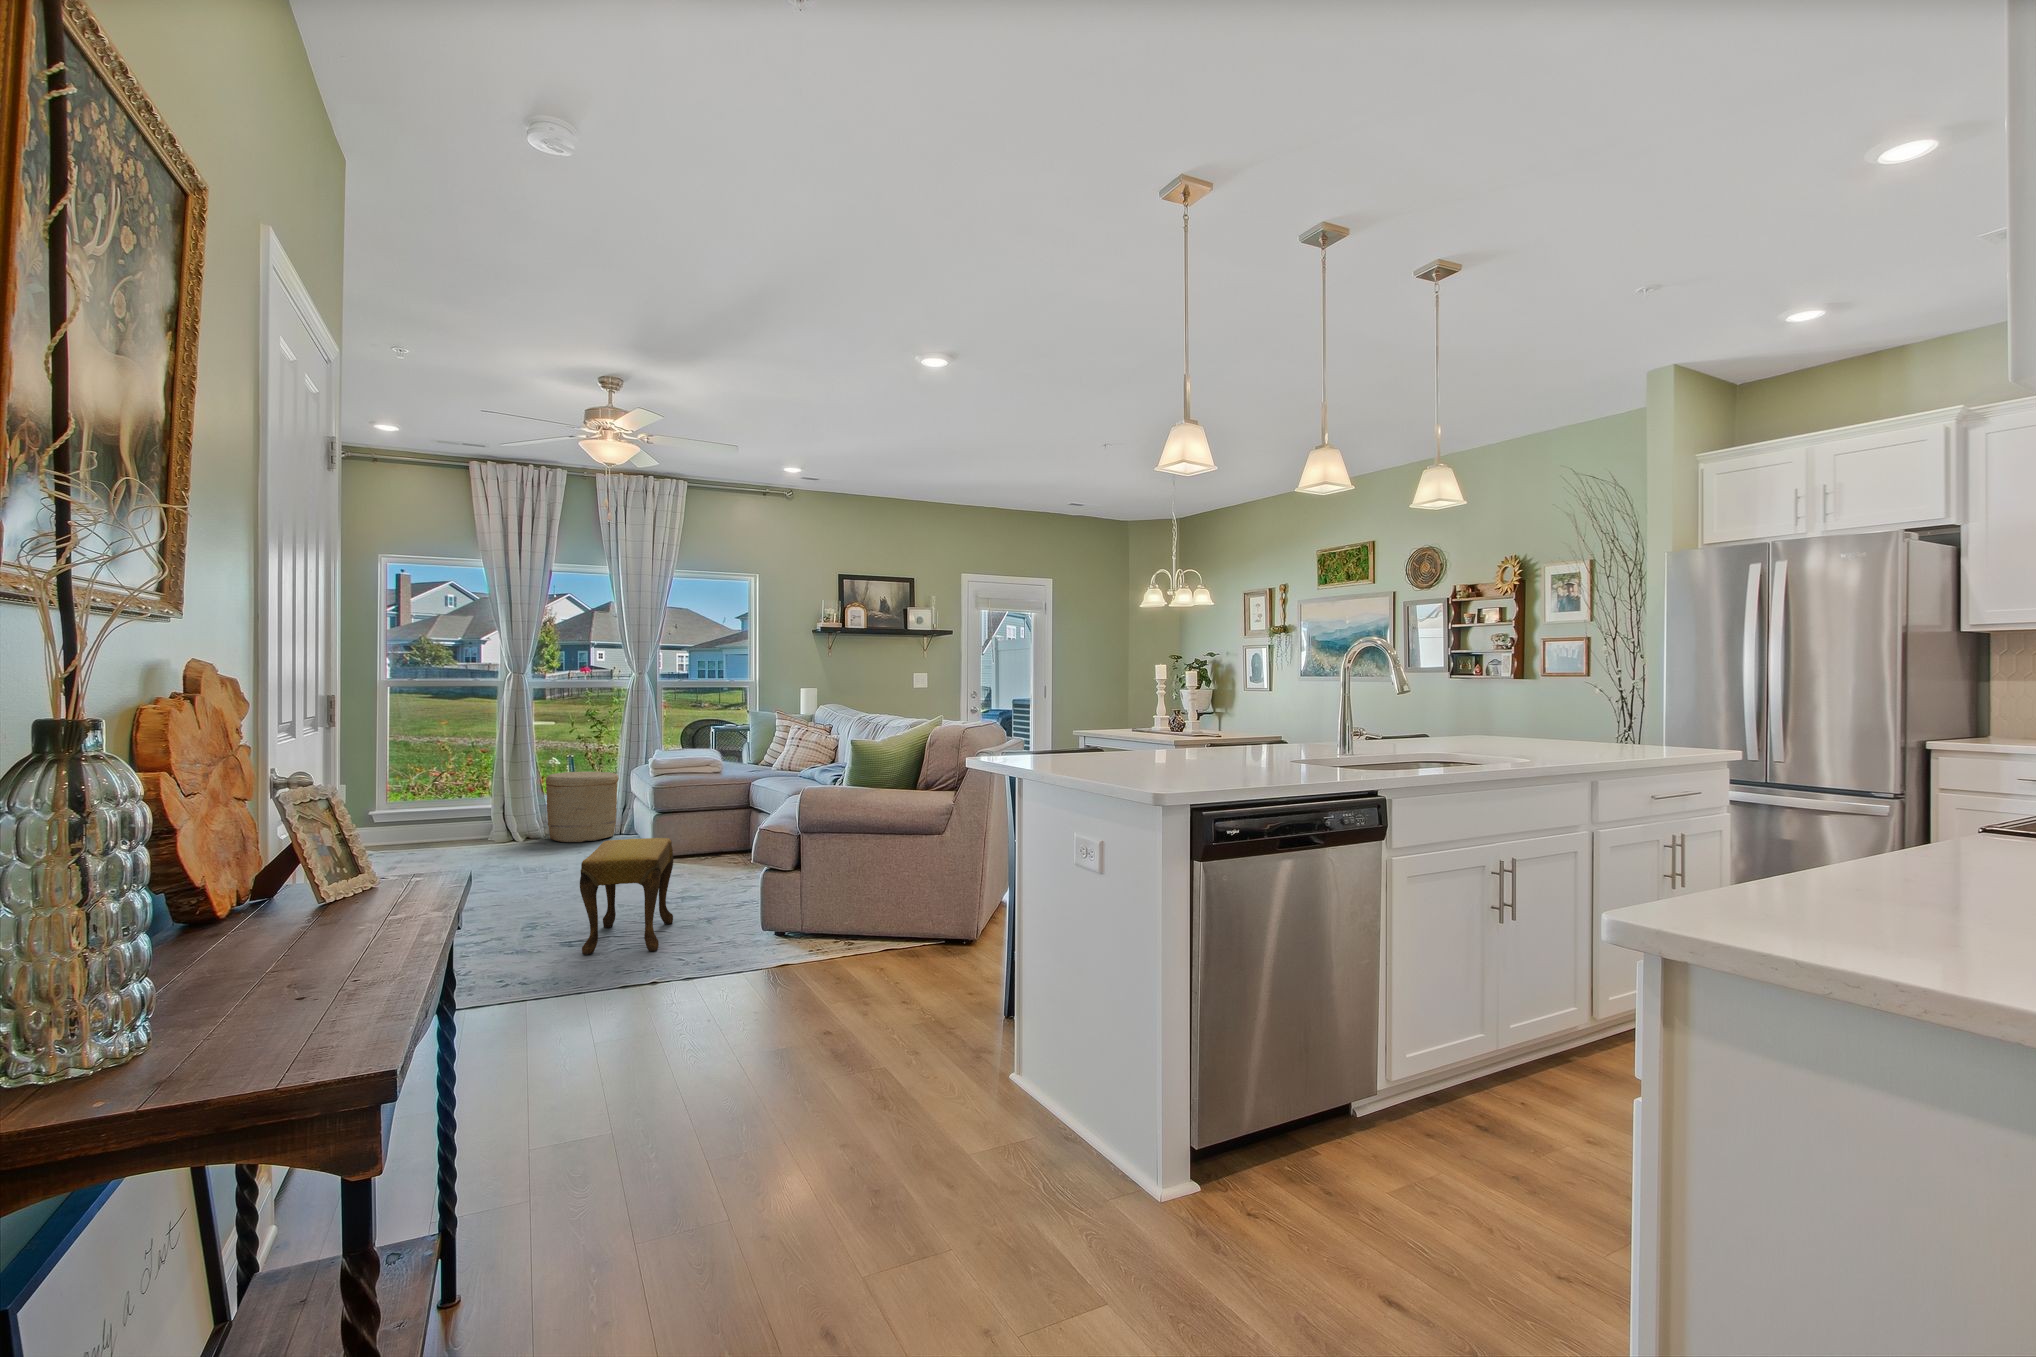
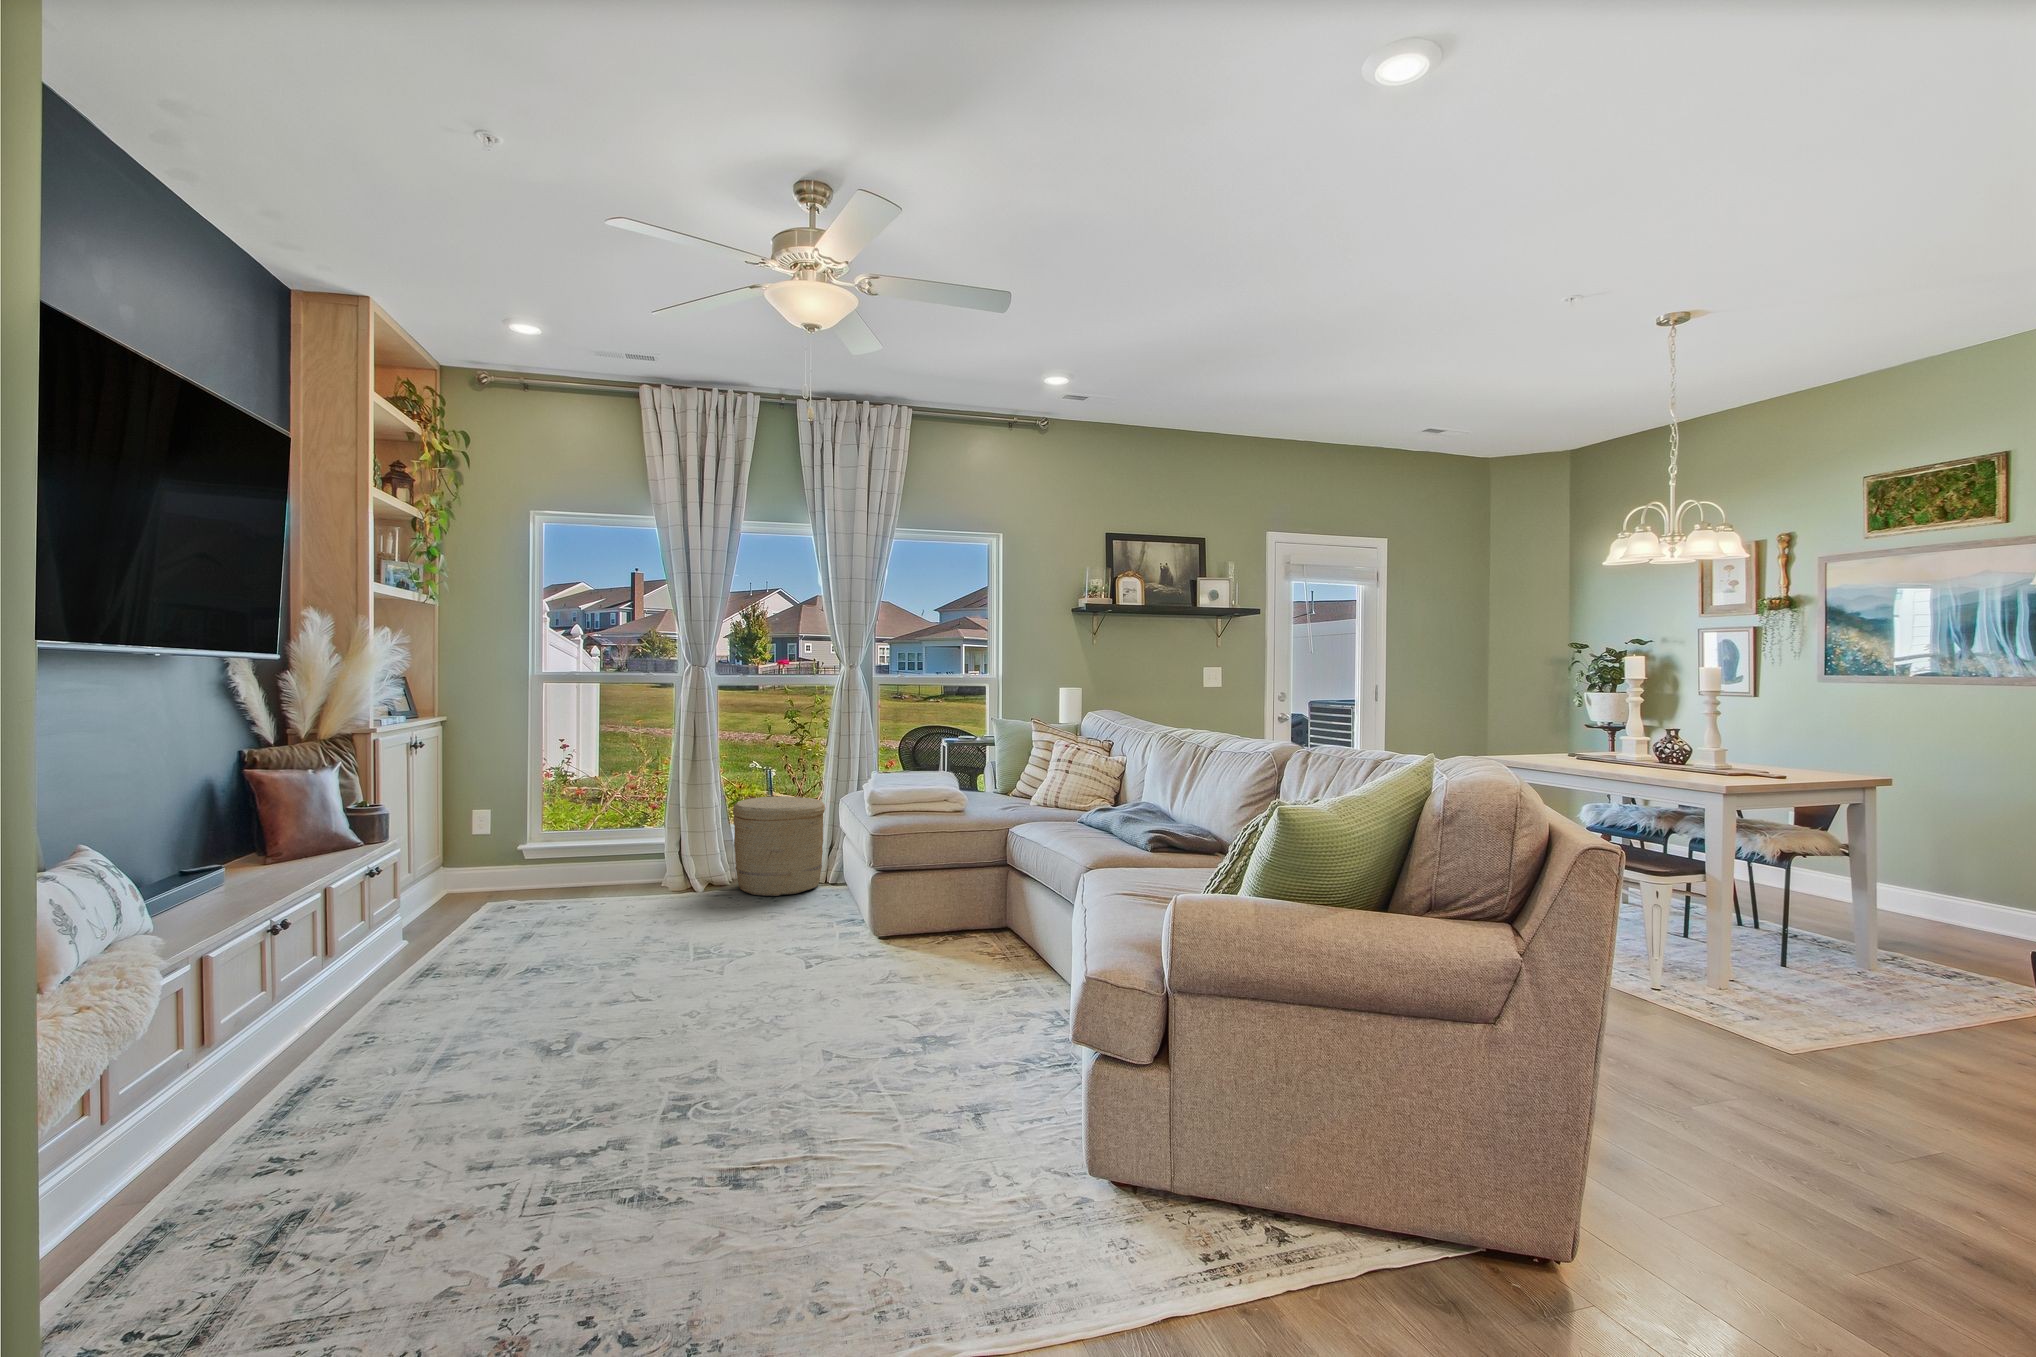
footstool: present [580,838,673,955] -> none [752,970,919,1236]

